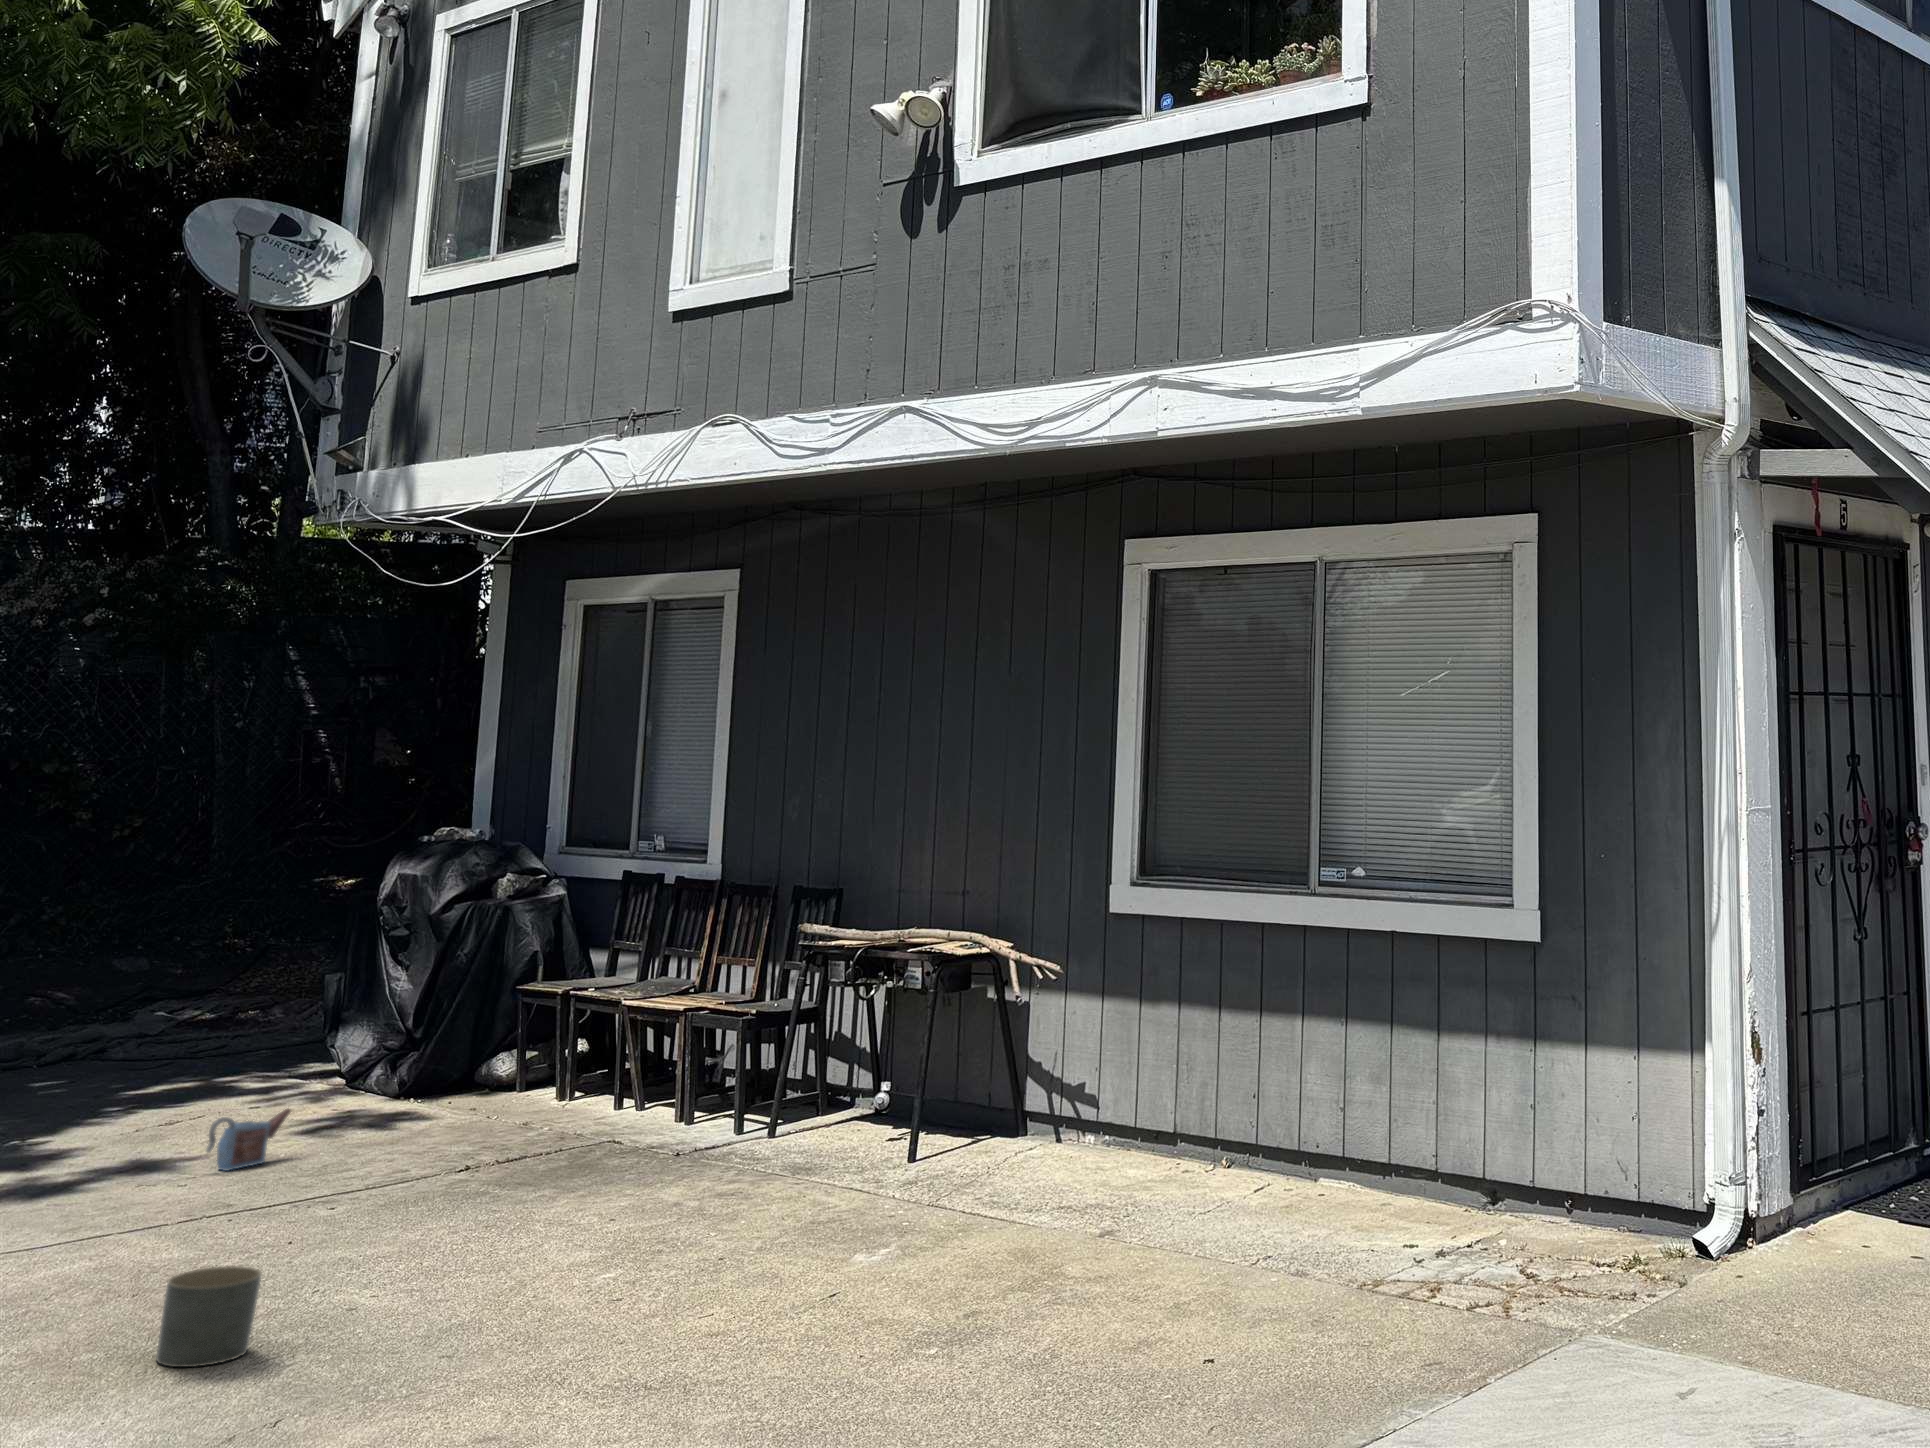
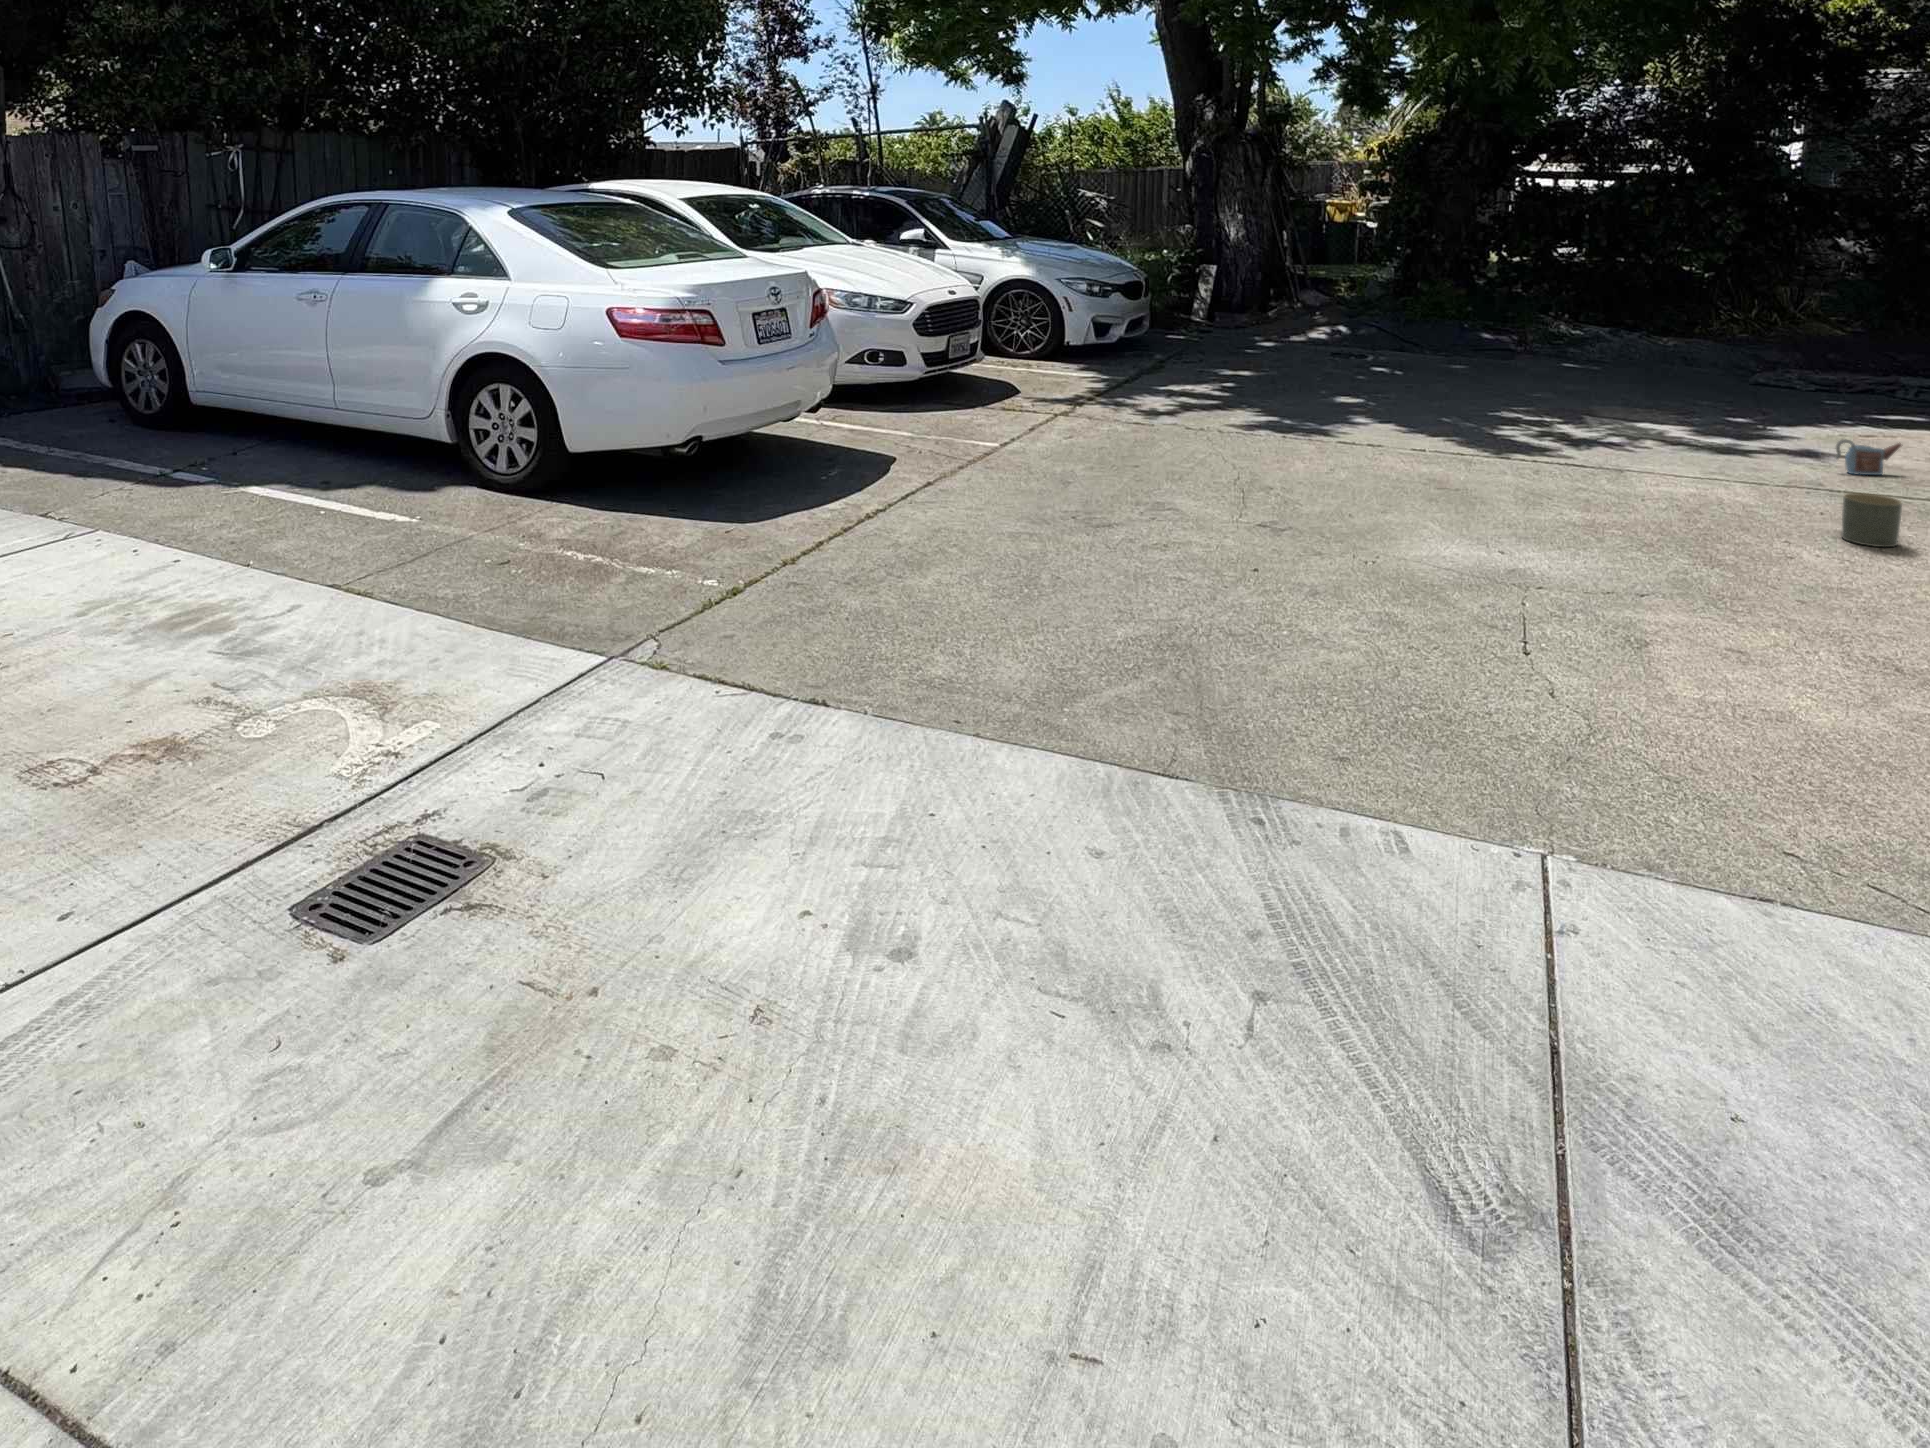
planter: present [156,1266,262,1367] -> present [1841,493,1902,547]

